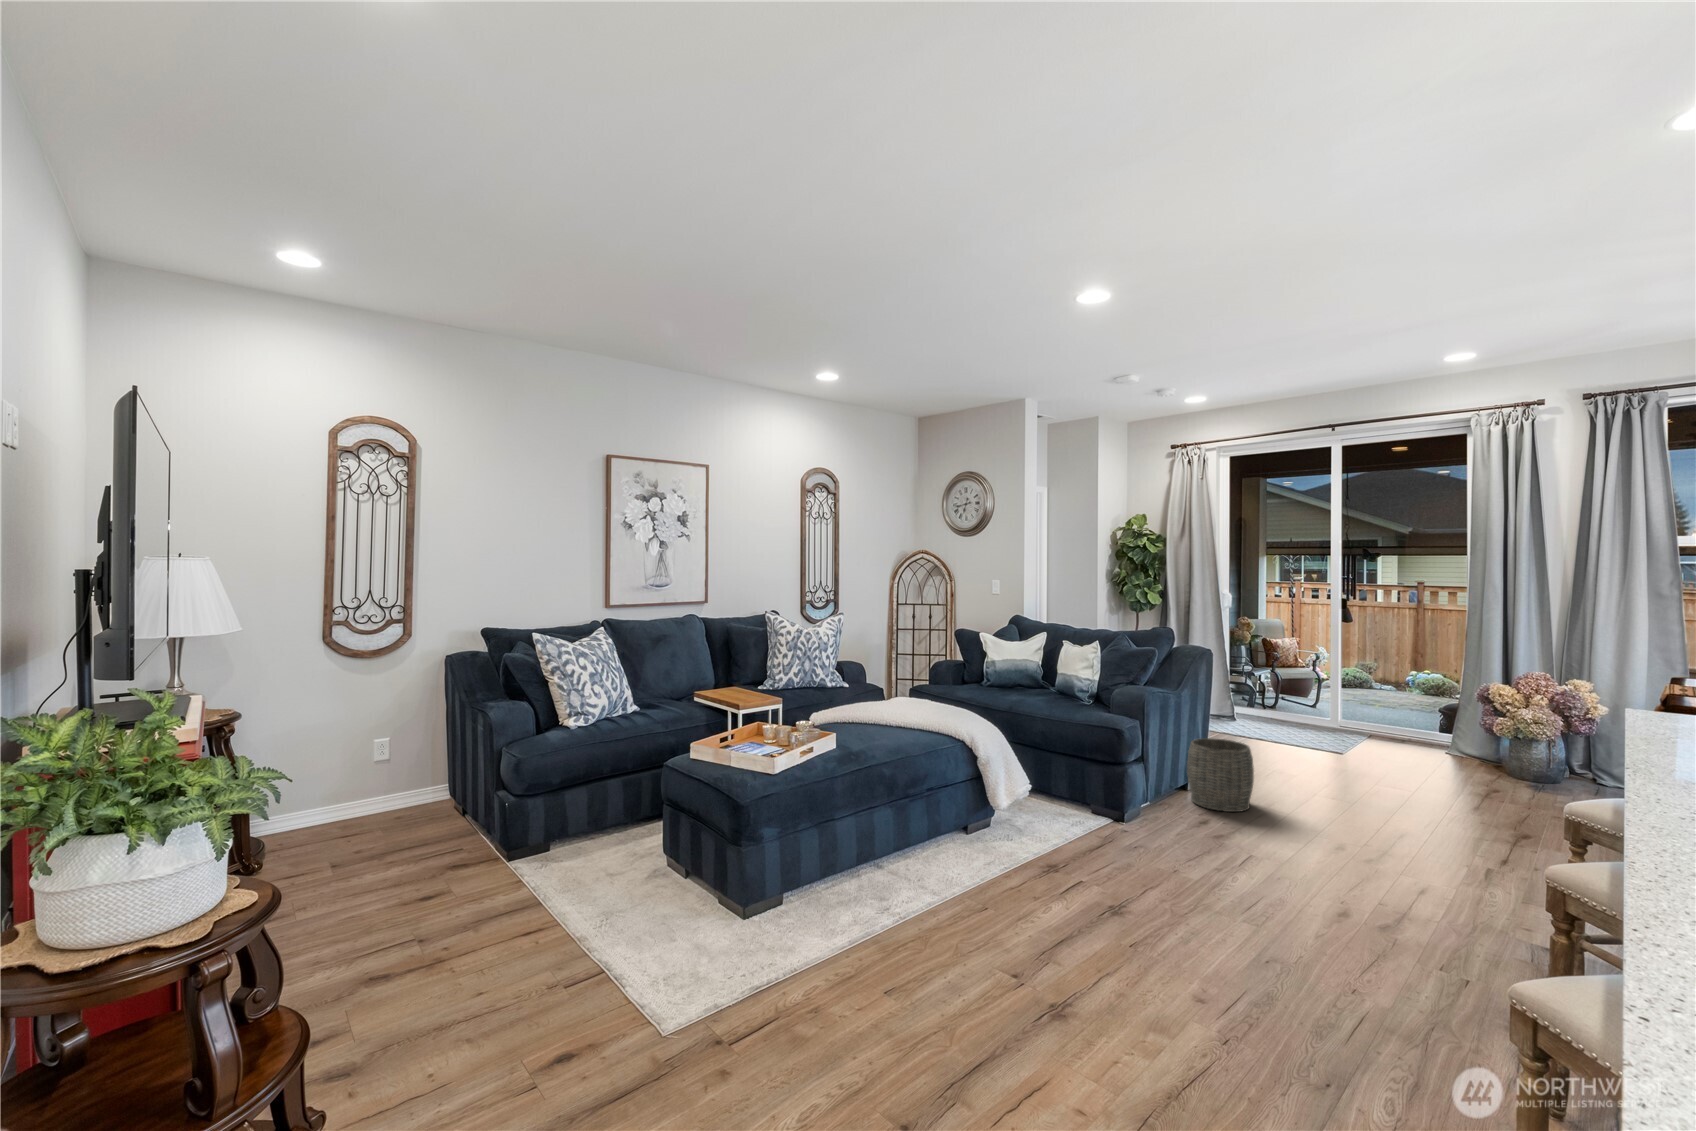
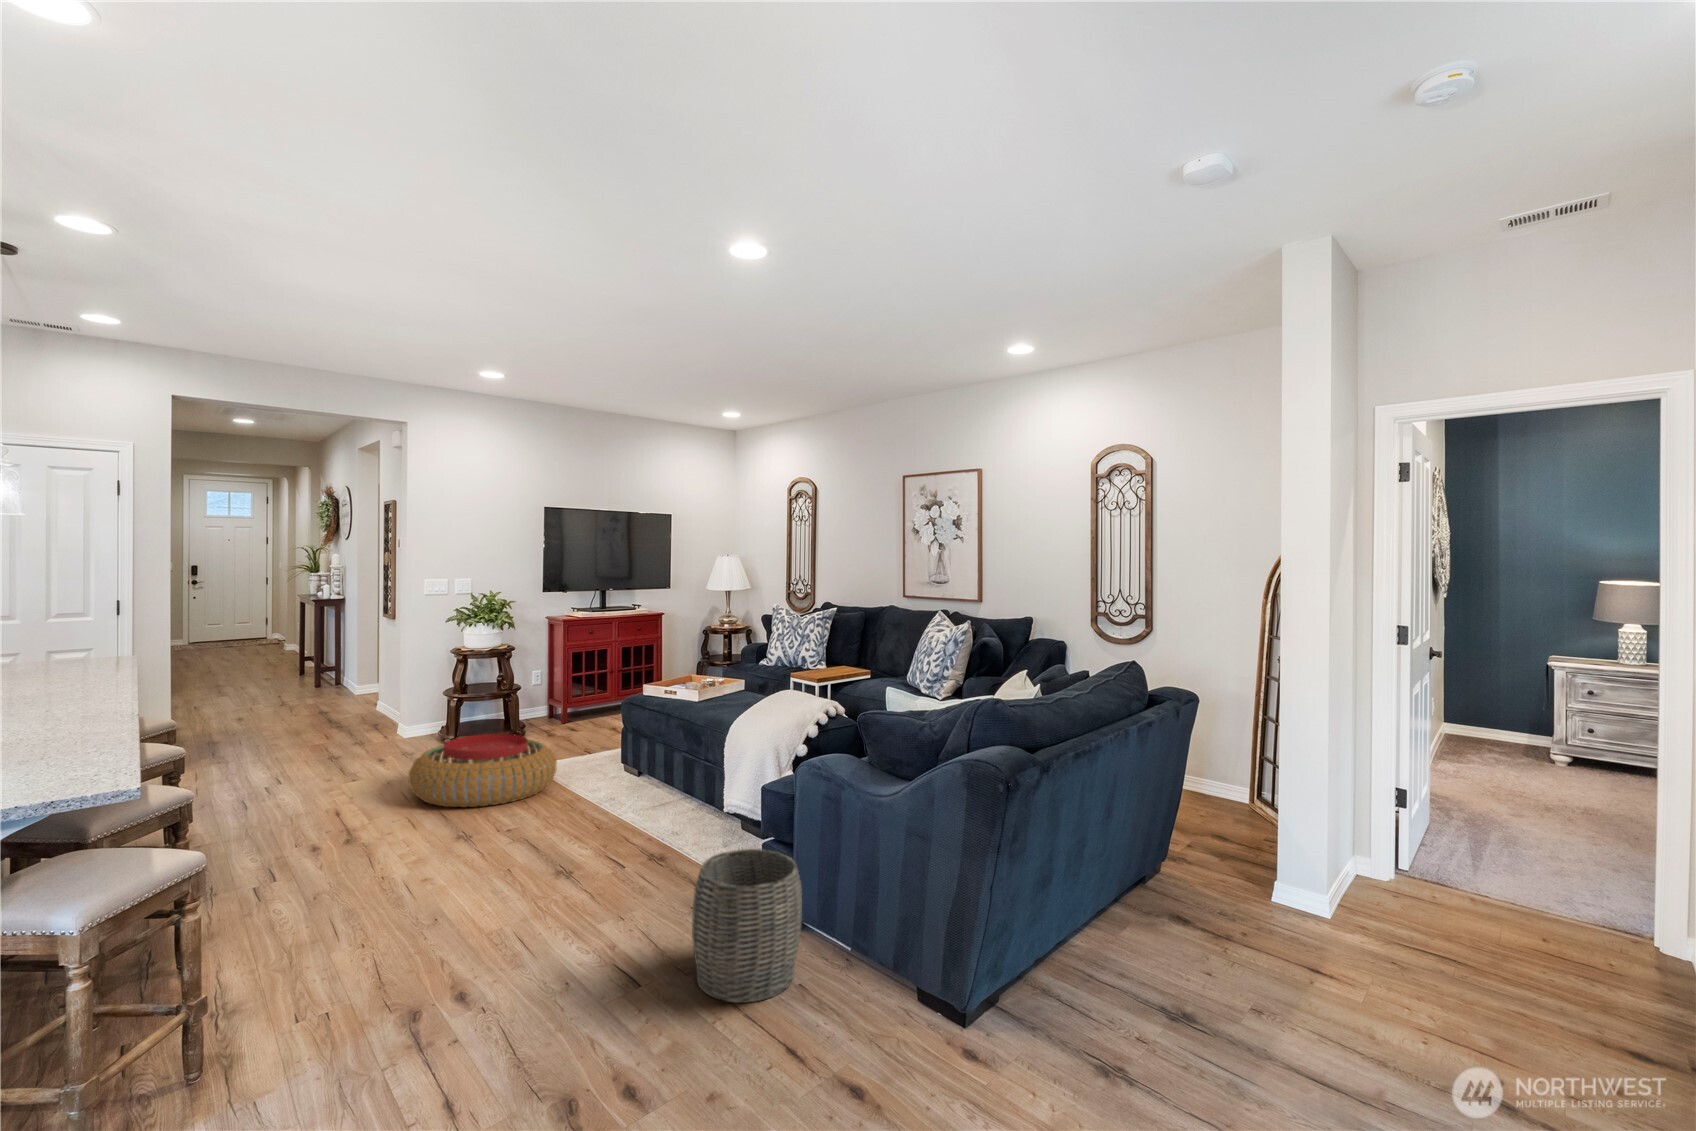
pouf: none [834,867,1056,1027] -> present [409,734,557,807]

